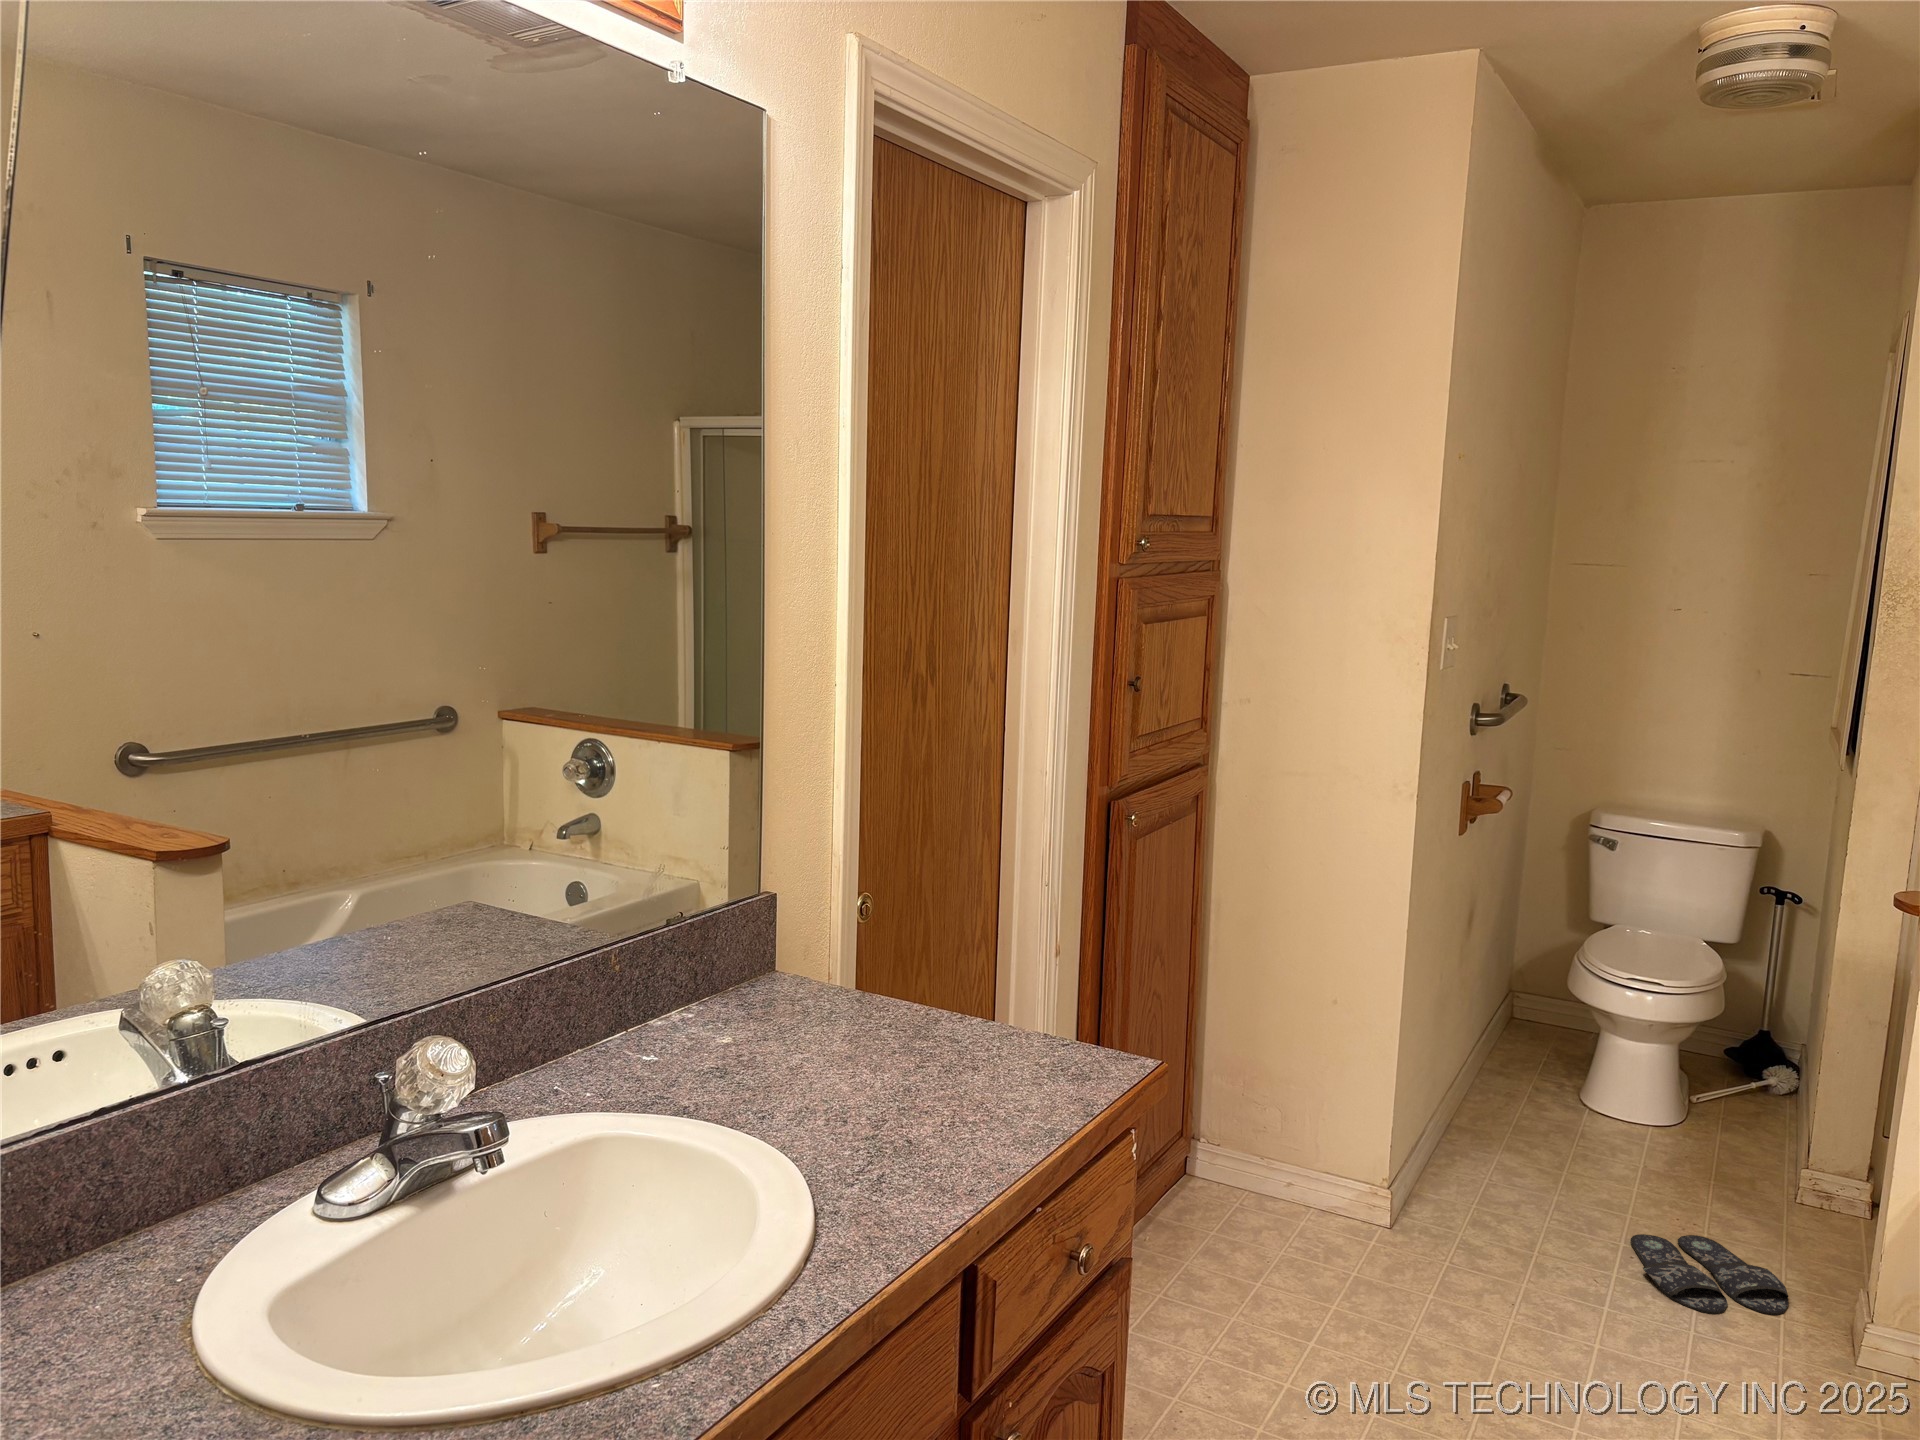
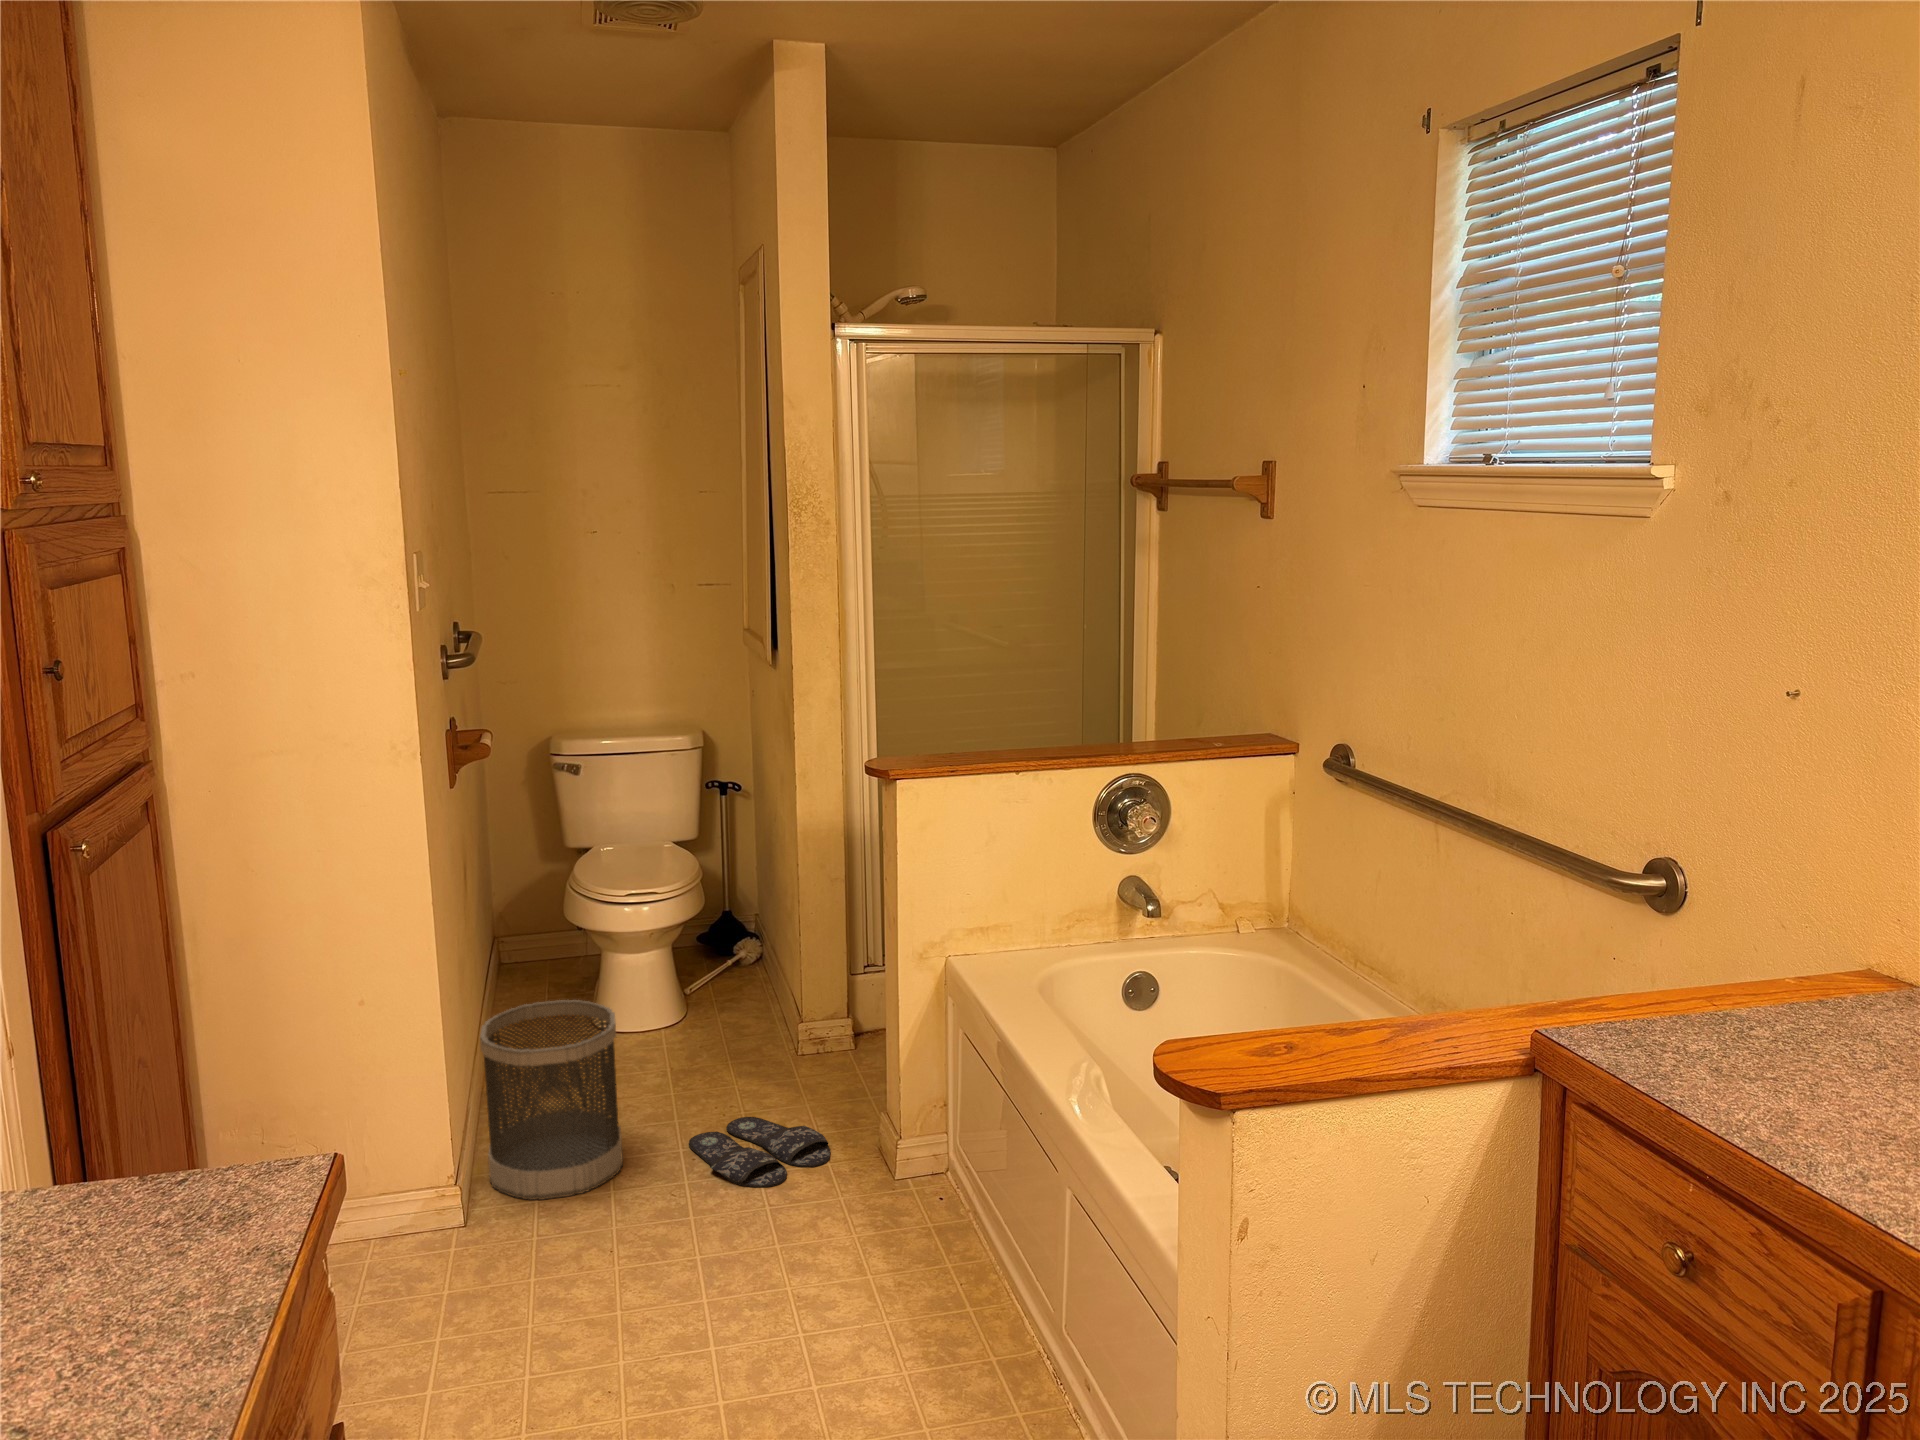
wastebasket: none [1427,1050,1573,1243] -> present [480,1000,623,1200]

